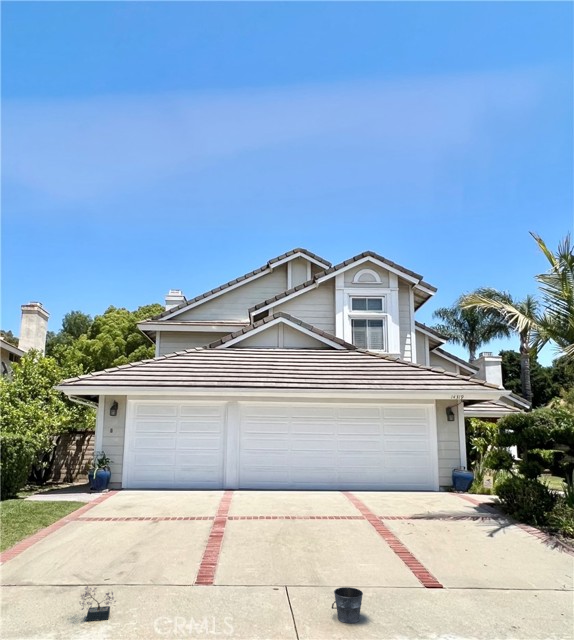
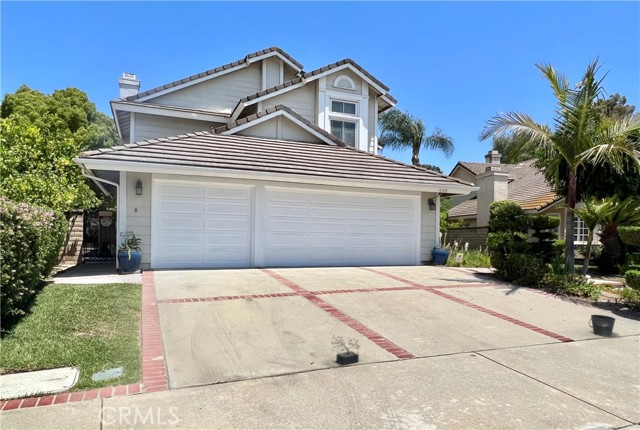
bucket: present [332,587,363,623] -> present [589,315,615,337]

